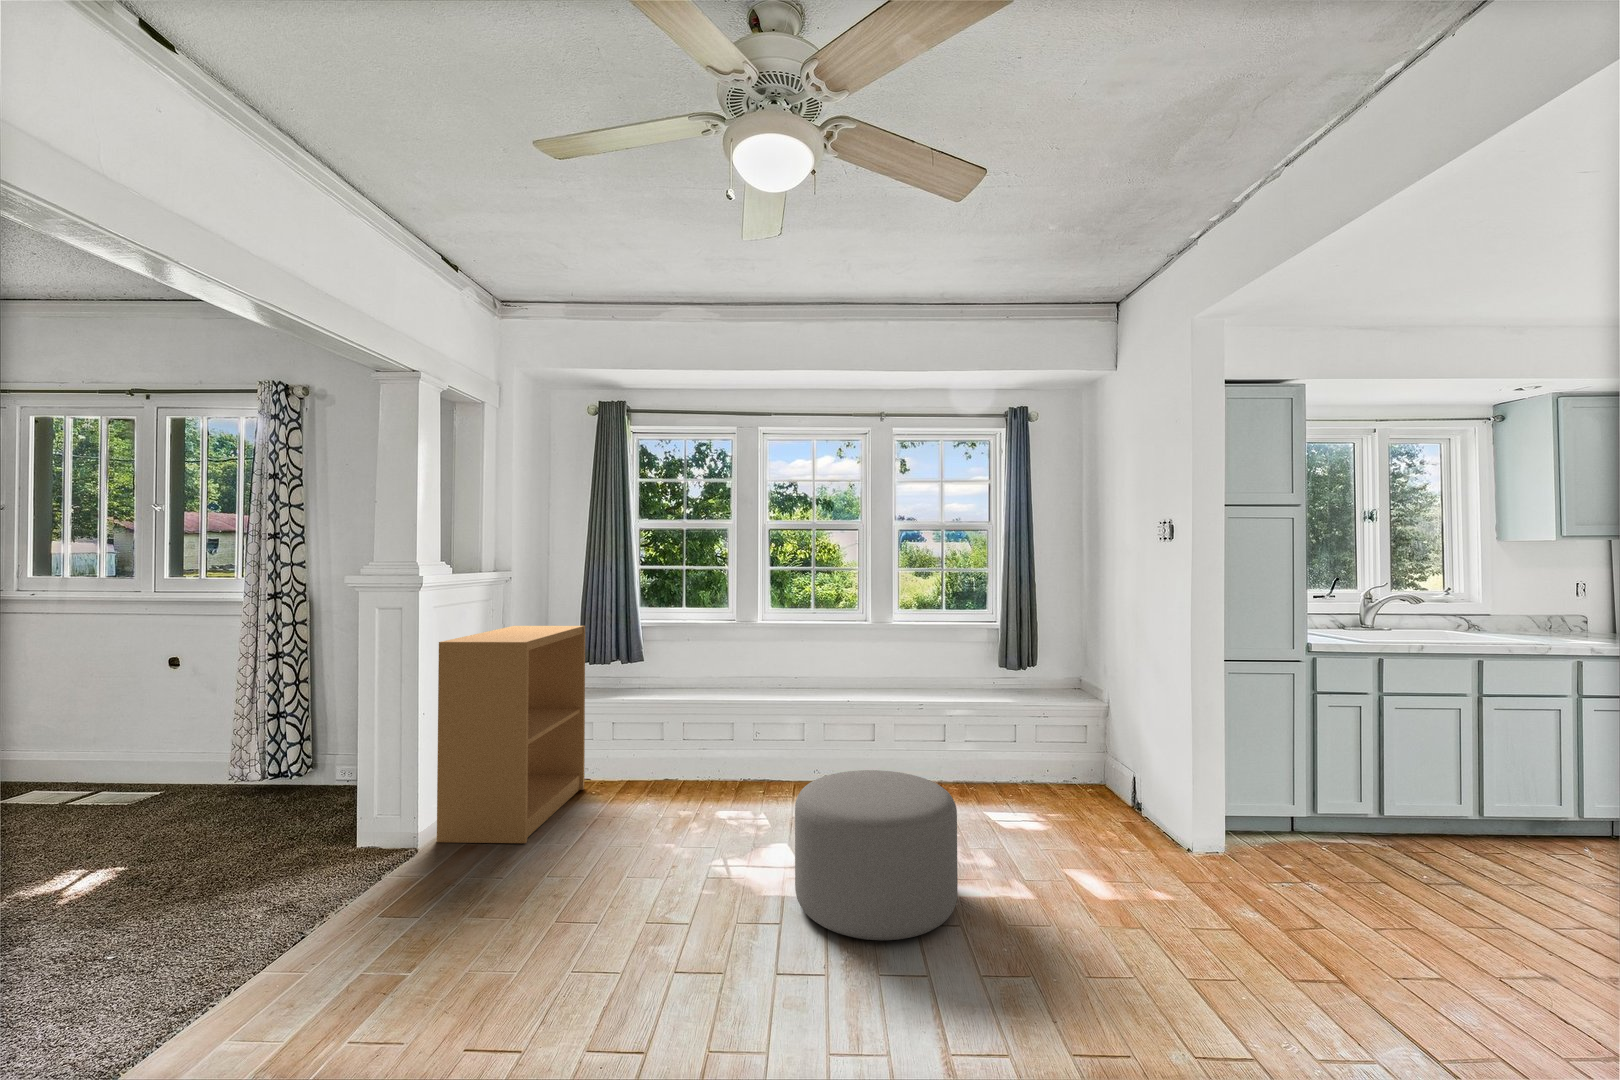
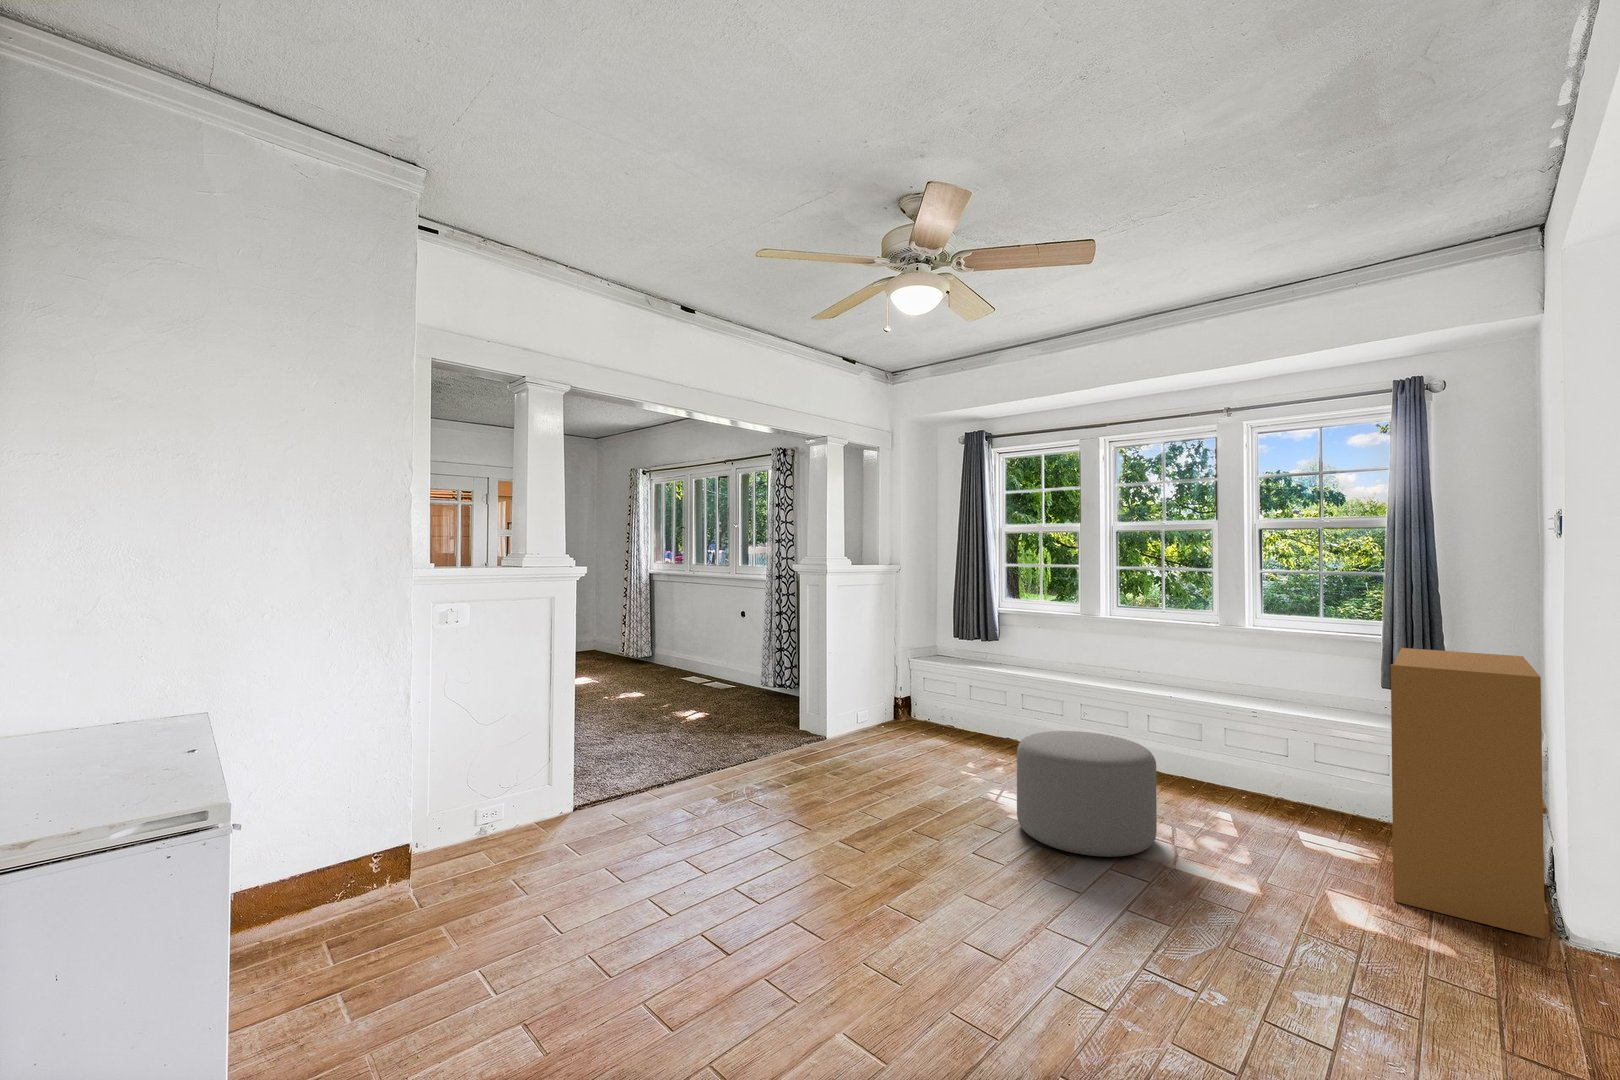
bookshelf: present [437,626,585,843] -> present [1391,648,1549,939]

